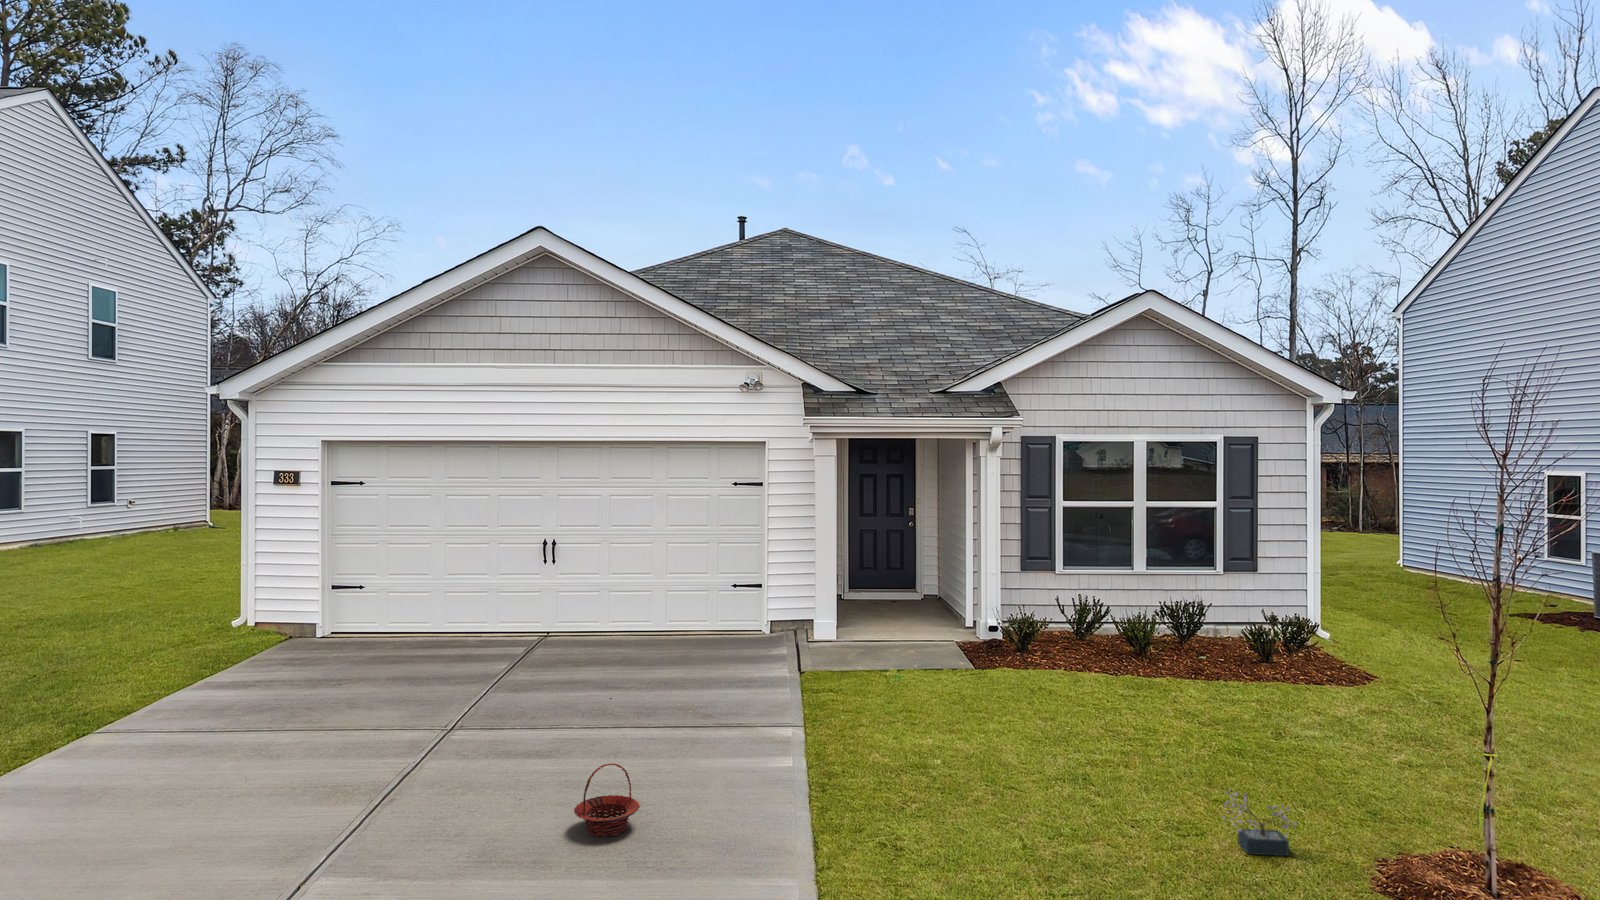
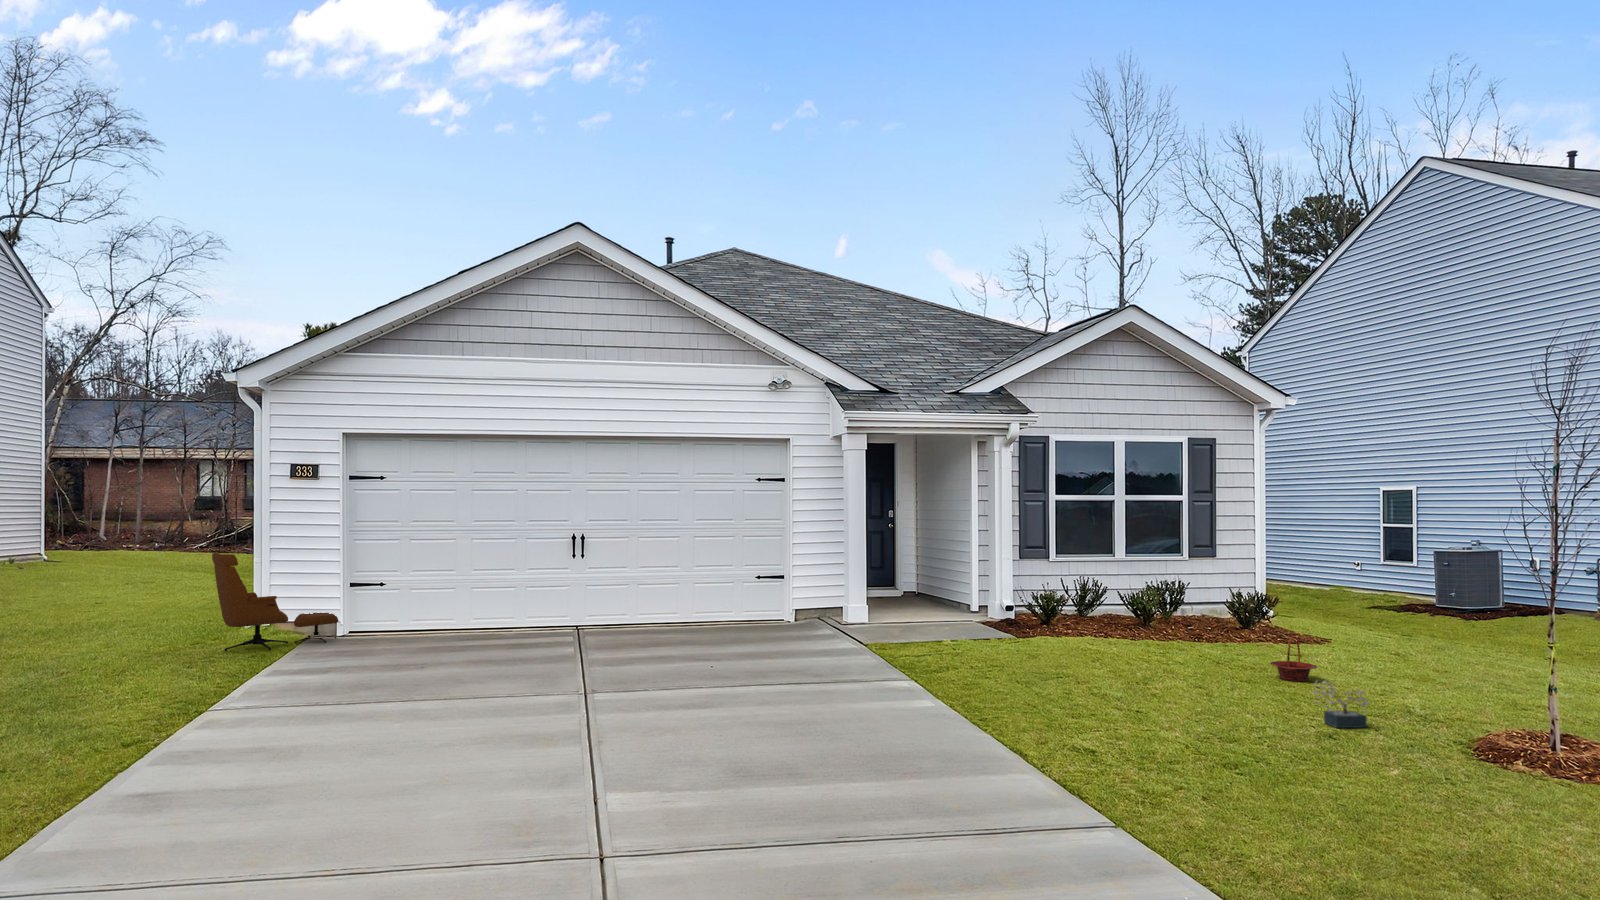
lounge chair: none [188,559,318,653] -> present [212,553,339,651]
basket: present [574,763,640,837] -> present [1270,636,1317,681]

